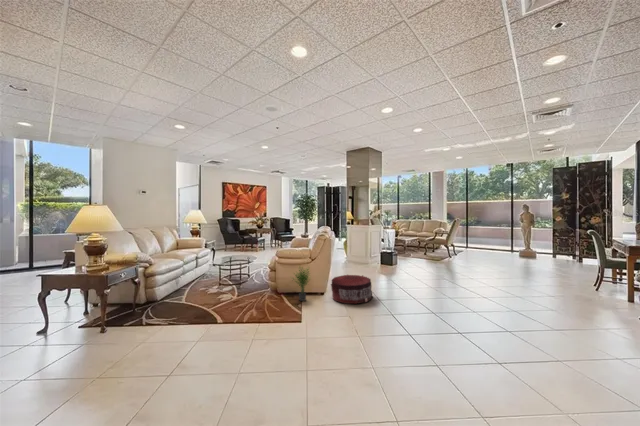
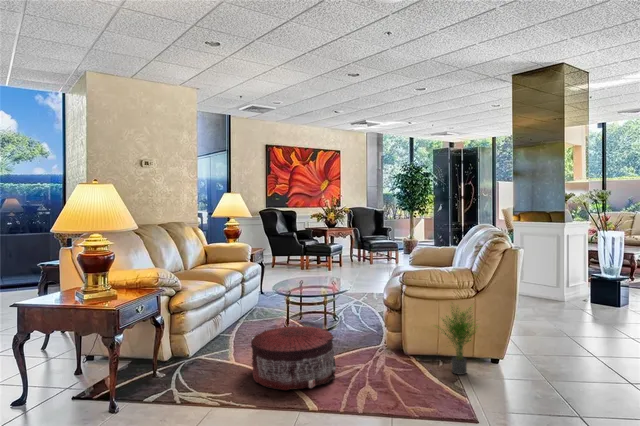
pouf: present [331,275,373,304] -> present [251,325,336,390]

